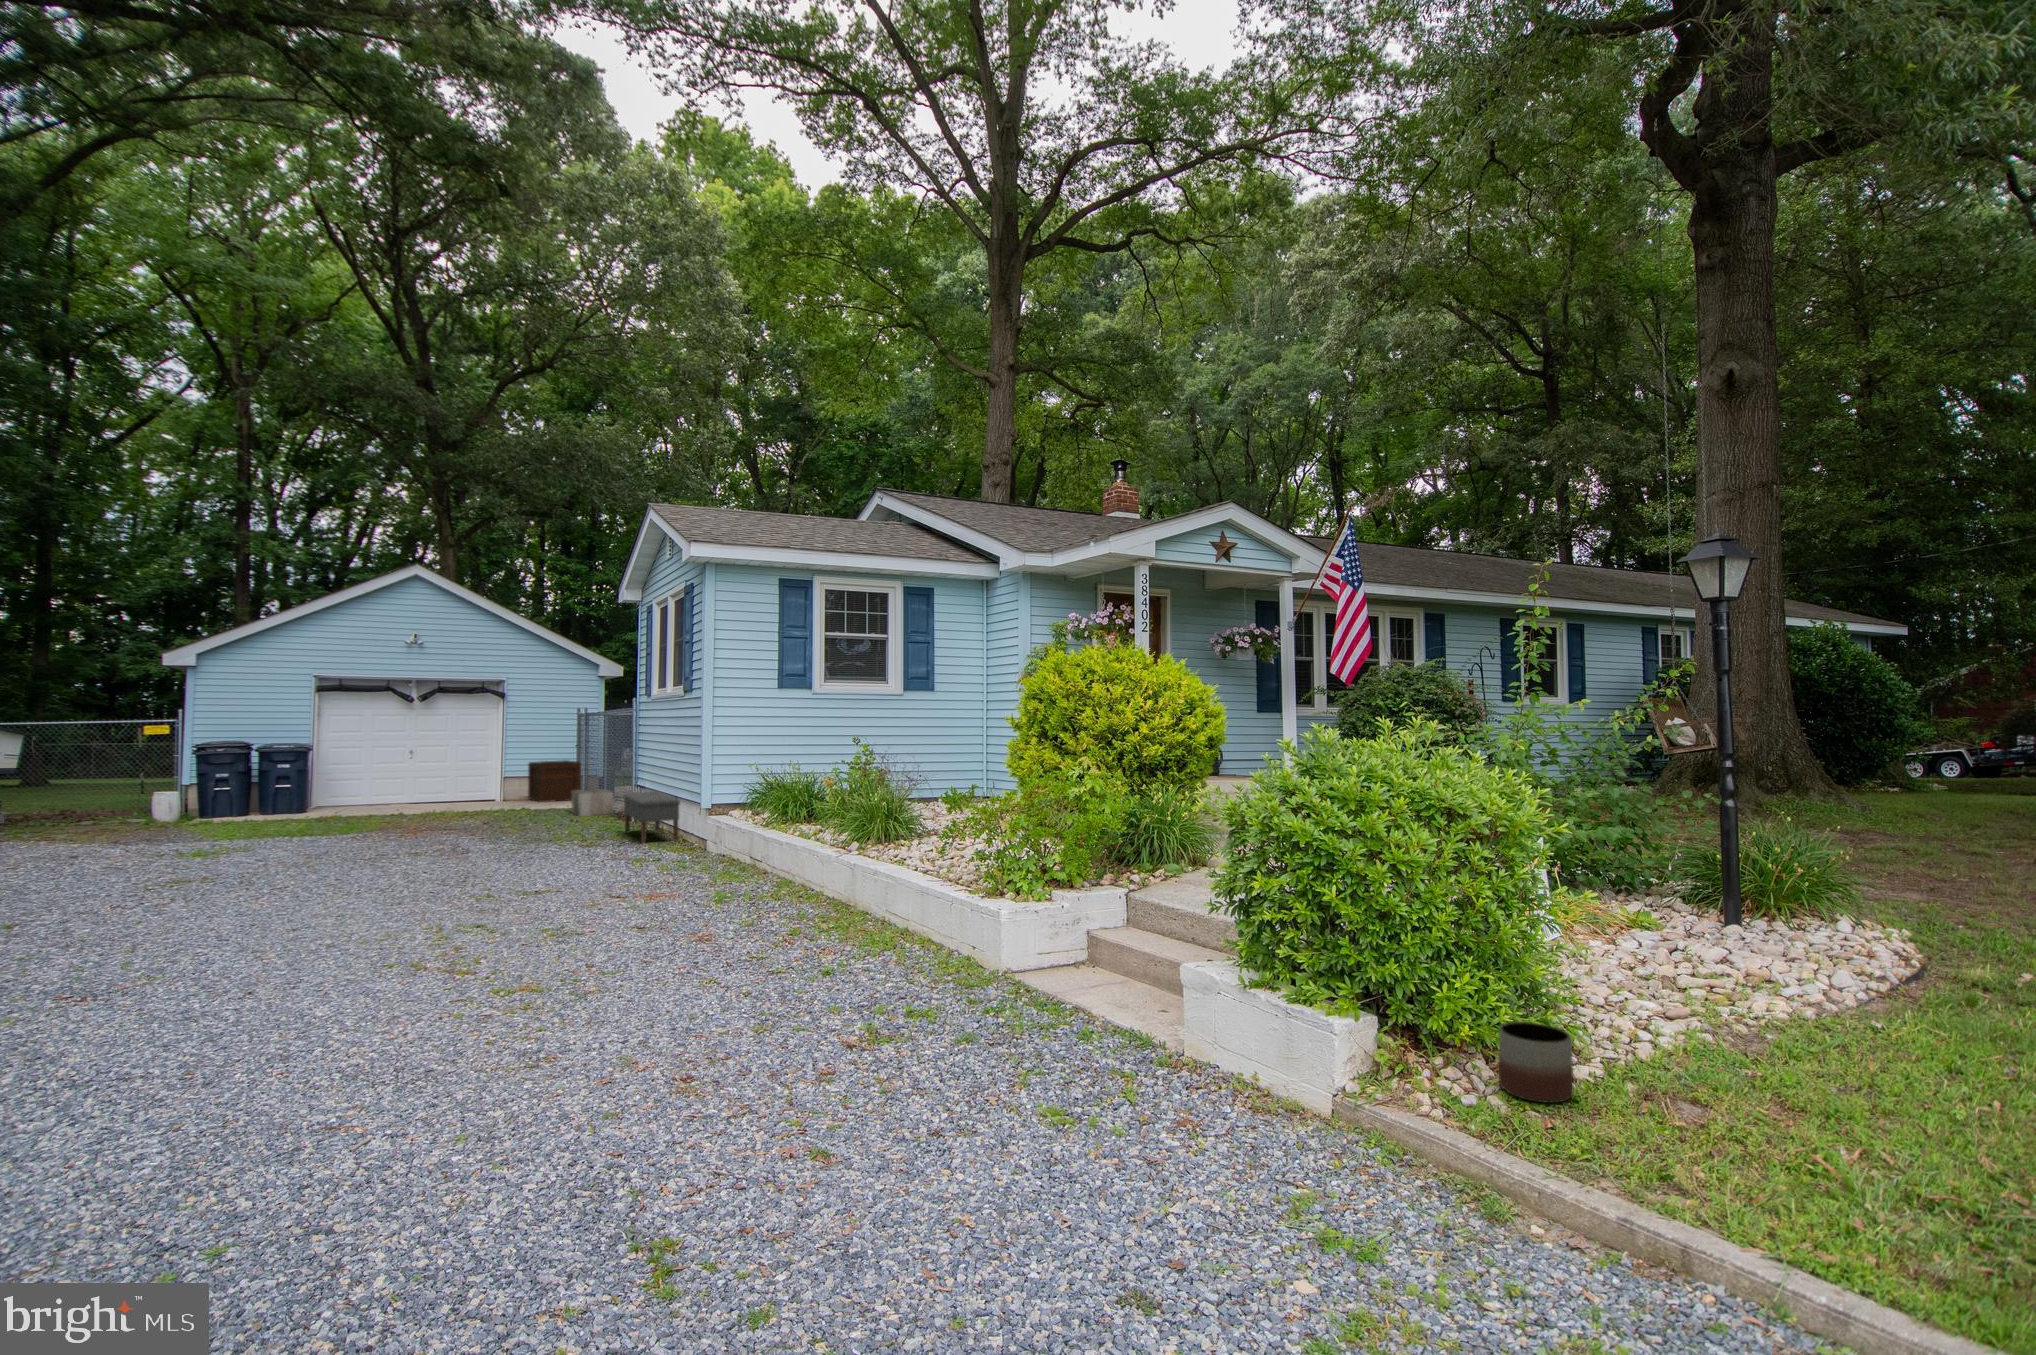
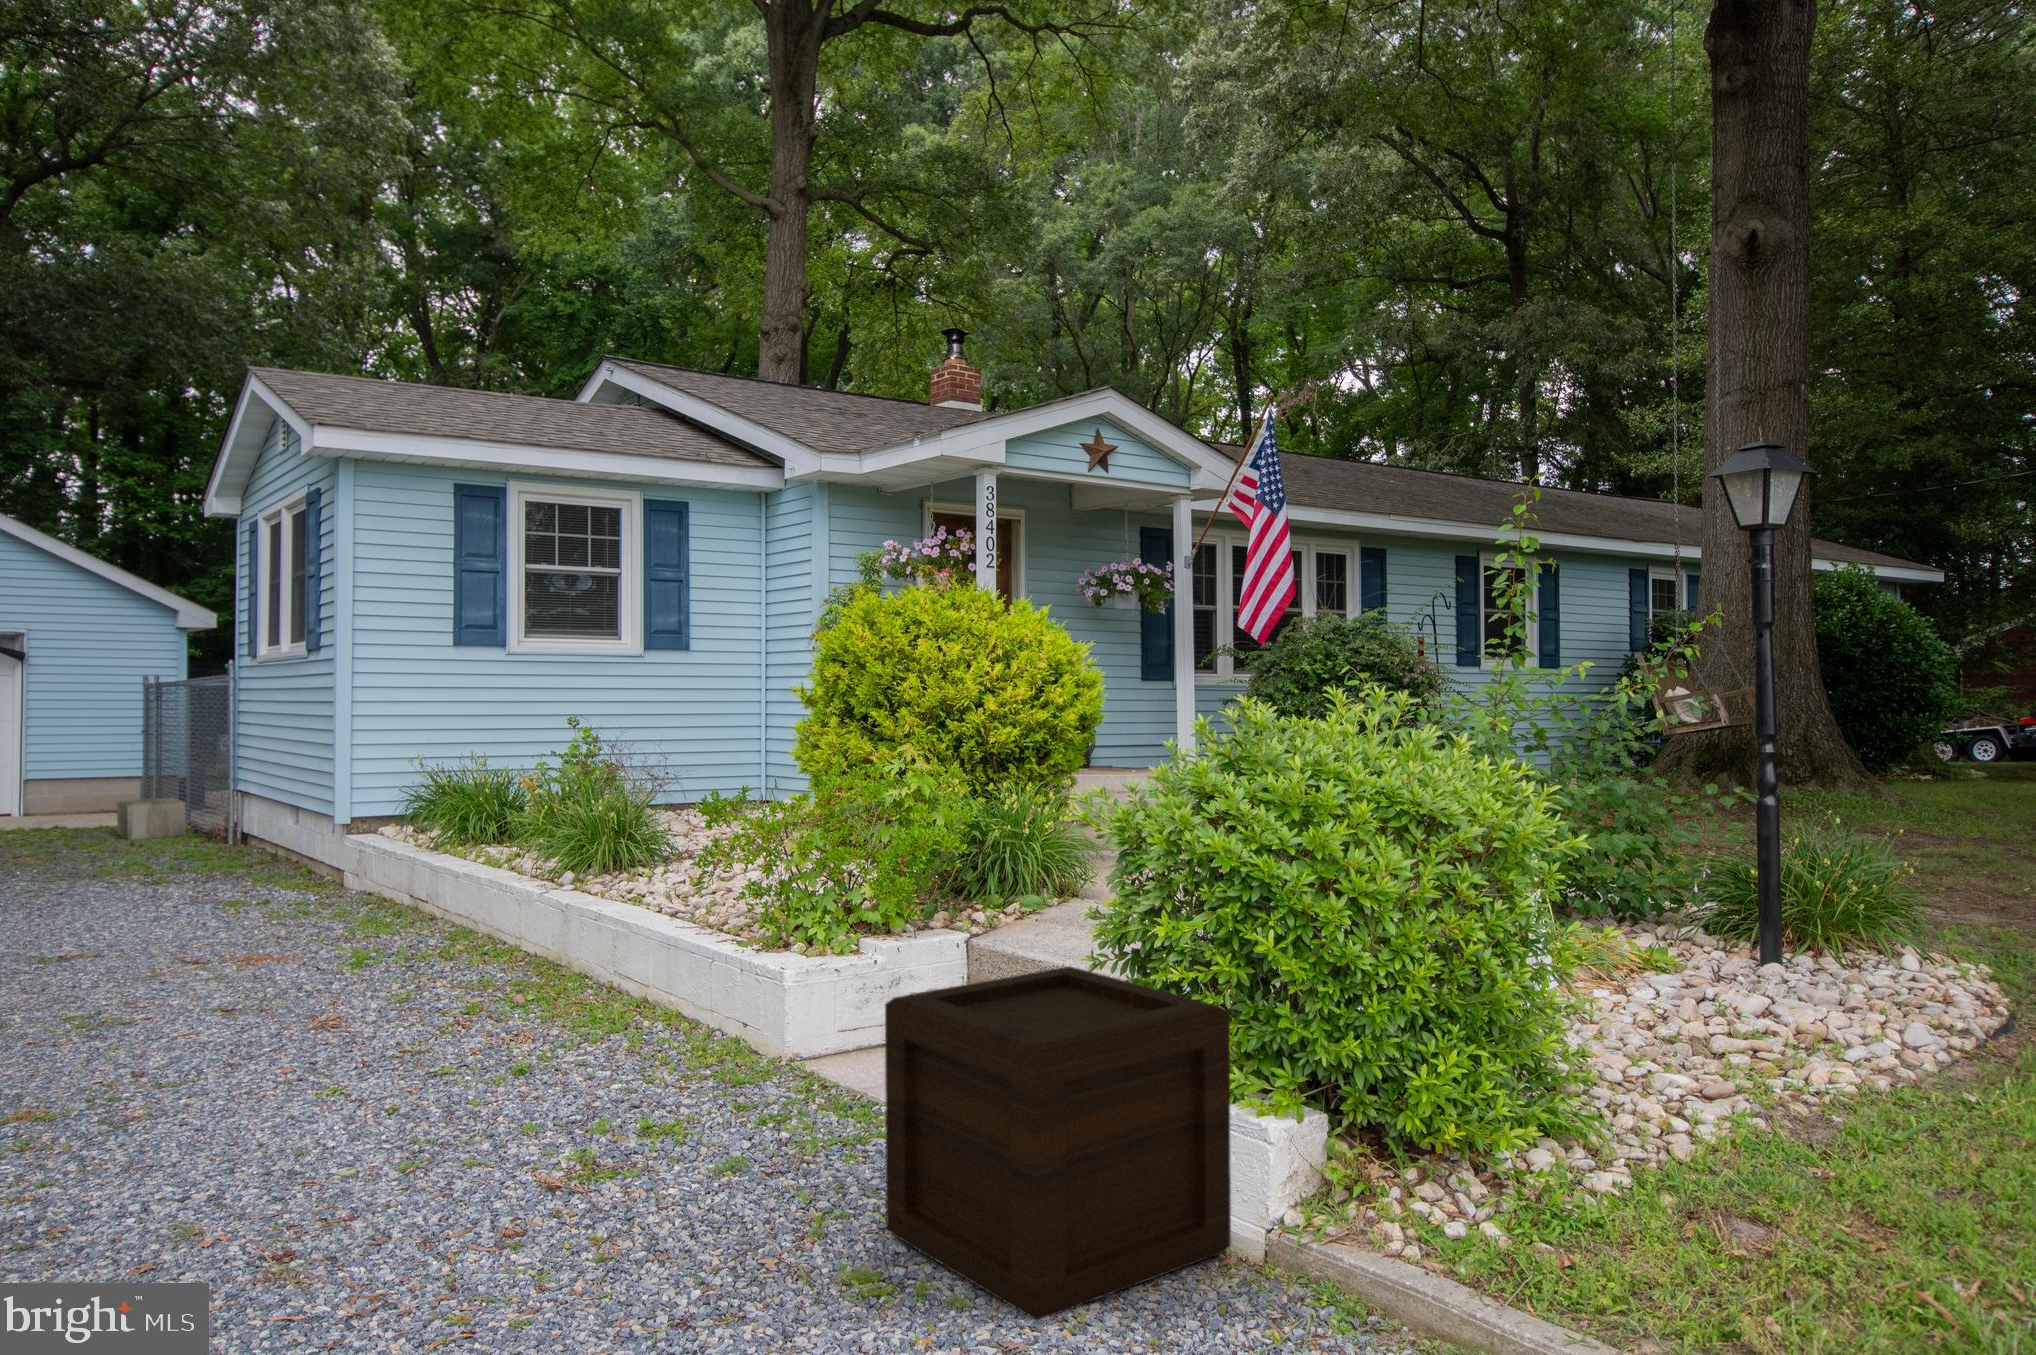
wooden crate: present [528,760,581,802] -> present [885,966,1231,1321]
bench: present [623,791,680,843] -> none [199,800,291,881]
planter: present [1499,1022,1574,1103] -> none [1494,1114,1593,1227]

